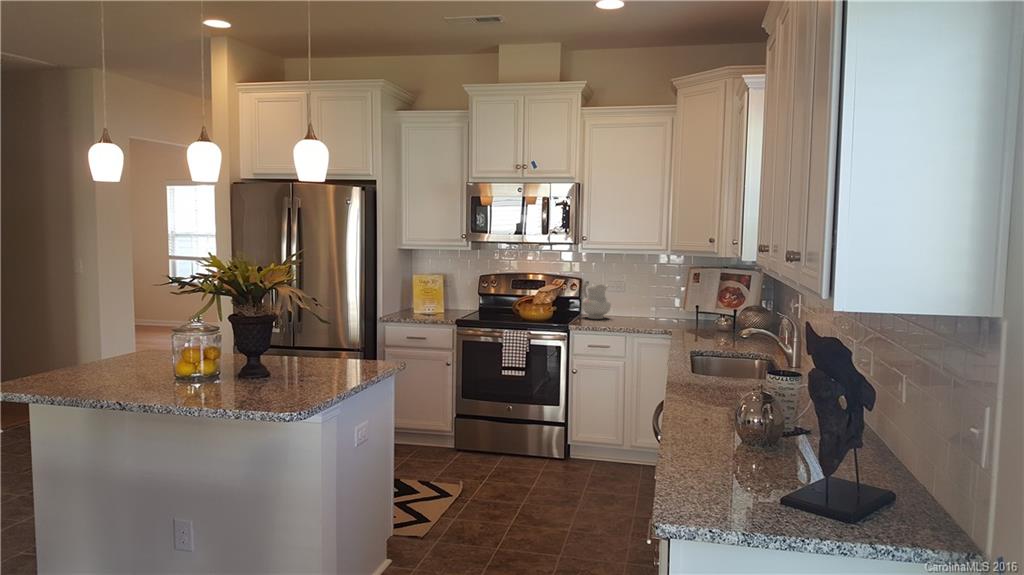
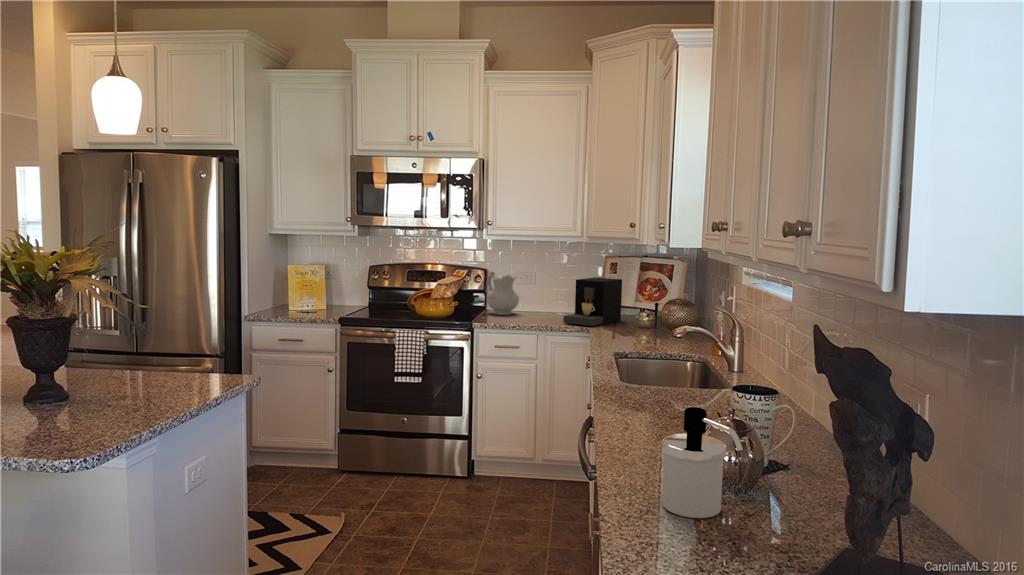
coffee maker: none [650,286,704,329] -> present [563,277,622,326]
soap dispenser: none [705,384,759,463] -> present [662,407,743,518]

